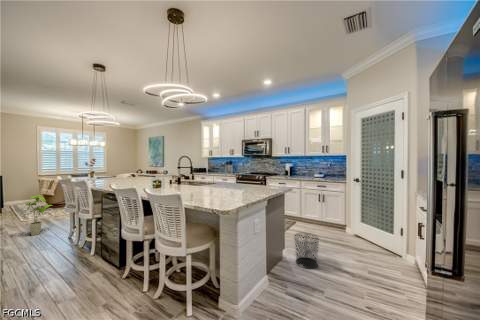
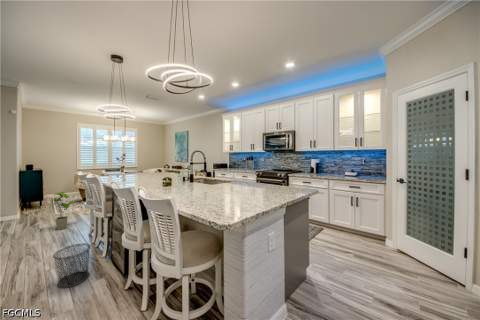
waste bin: present [295,233,319,268] -> present [53,244,90,288]

